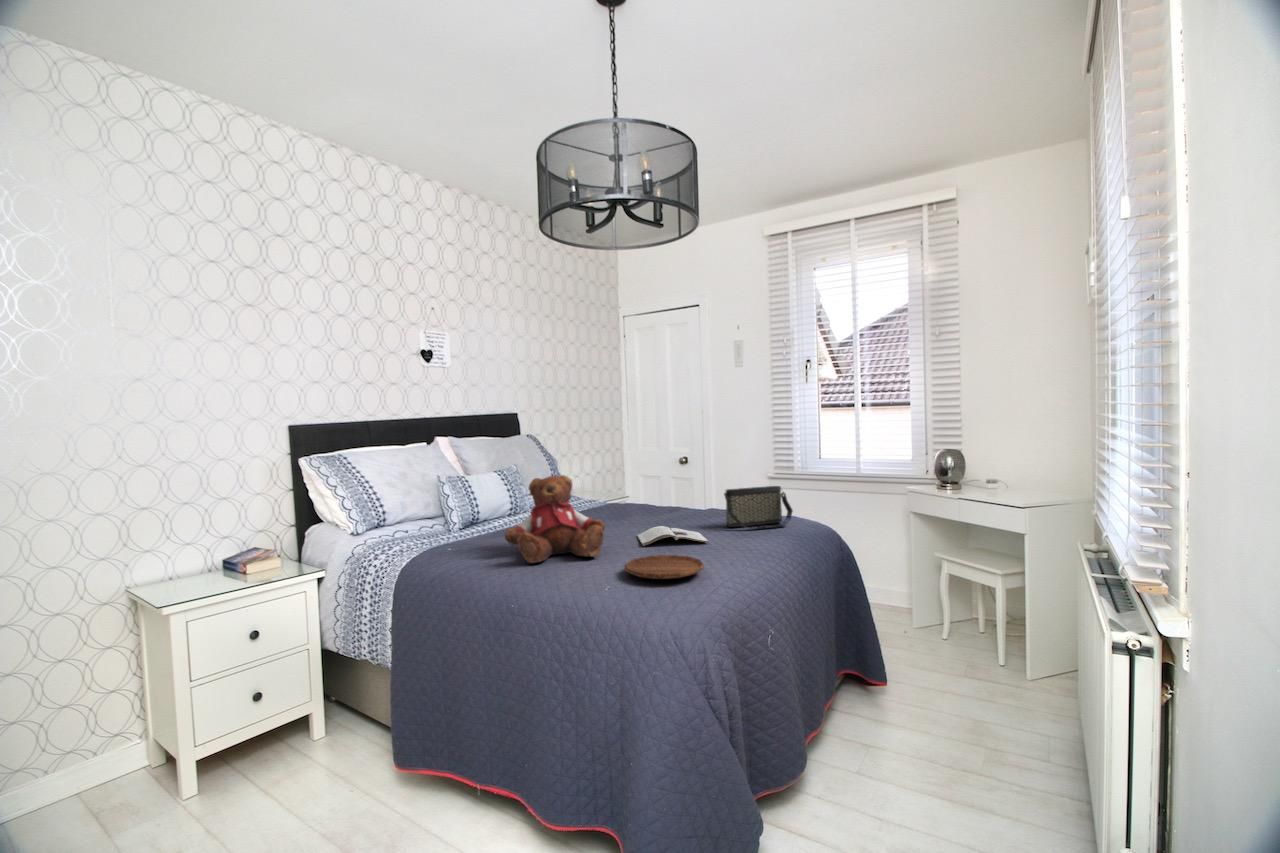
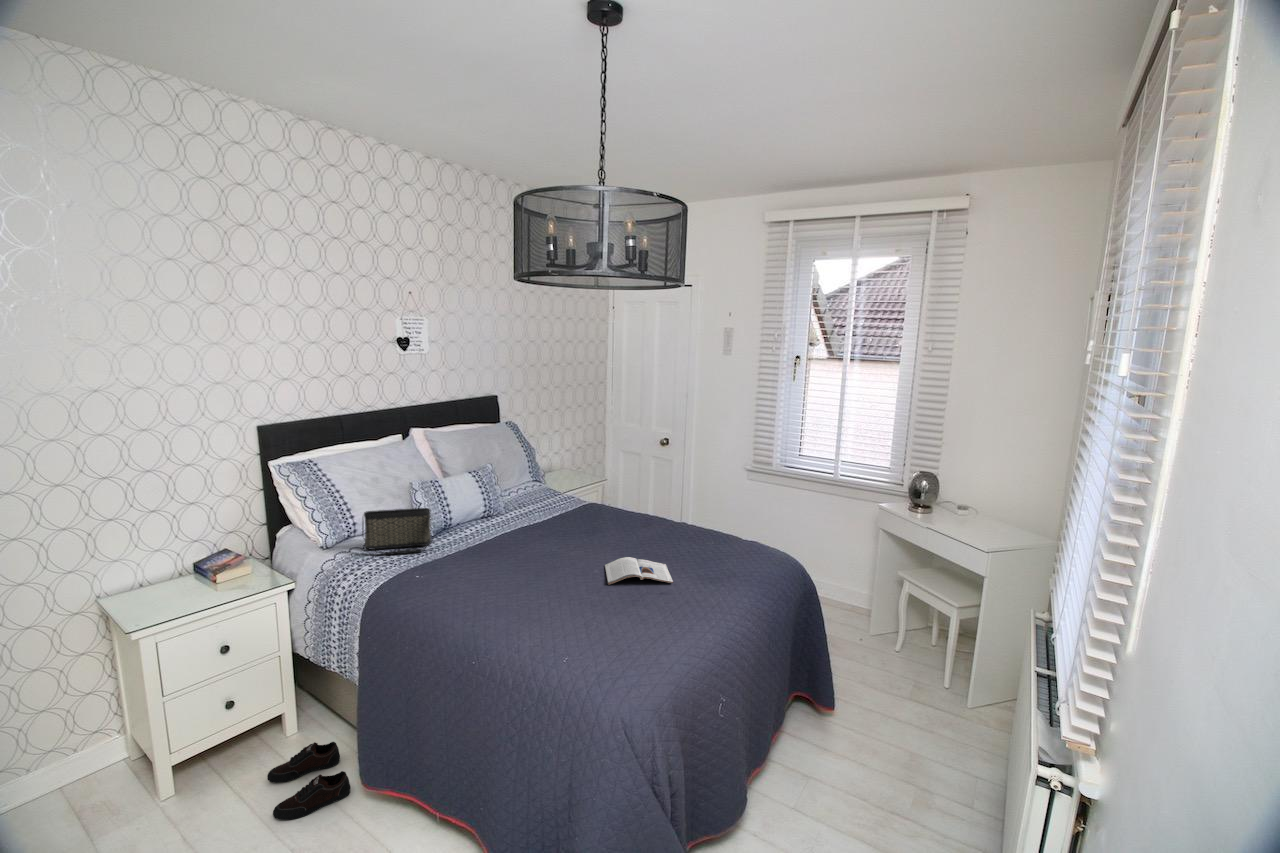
teddy bear: present [505,475,605,563] -> none [471,510,572,607]
handbag: present [724,486,793,529] -> present [362,508,433,554]
tray: present [625,555,704,579] -> none [586,607,663,646]
shoe: none [295,734,383,808] -> present [267,742,350,820]

